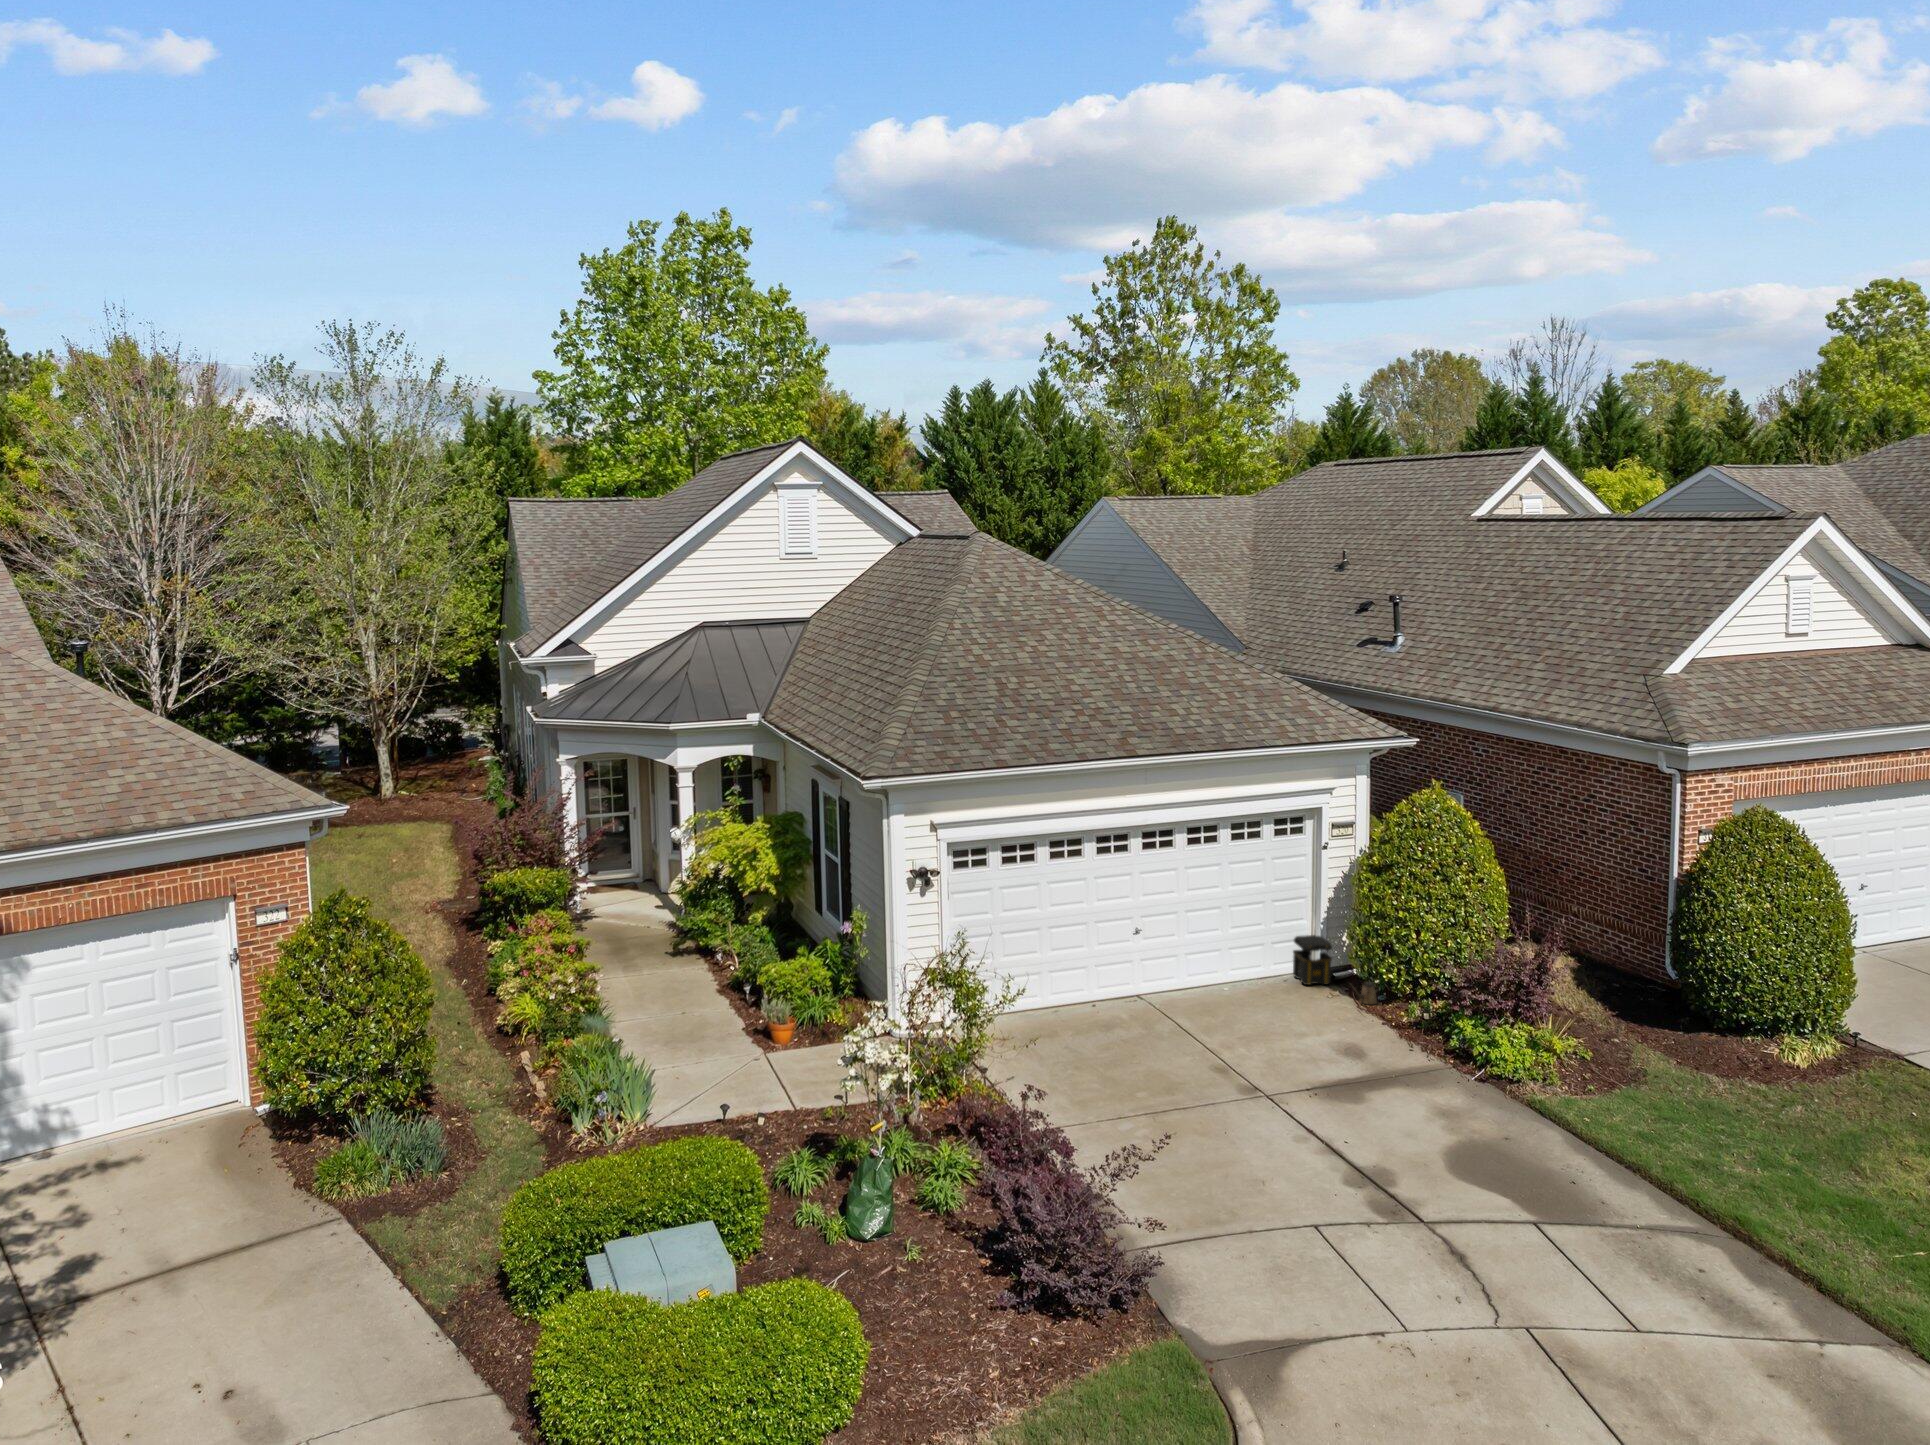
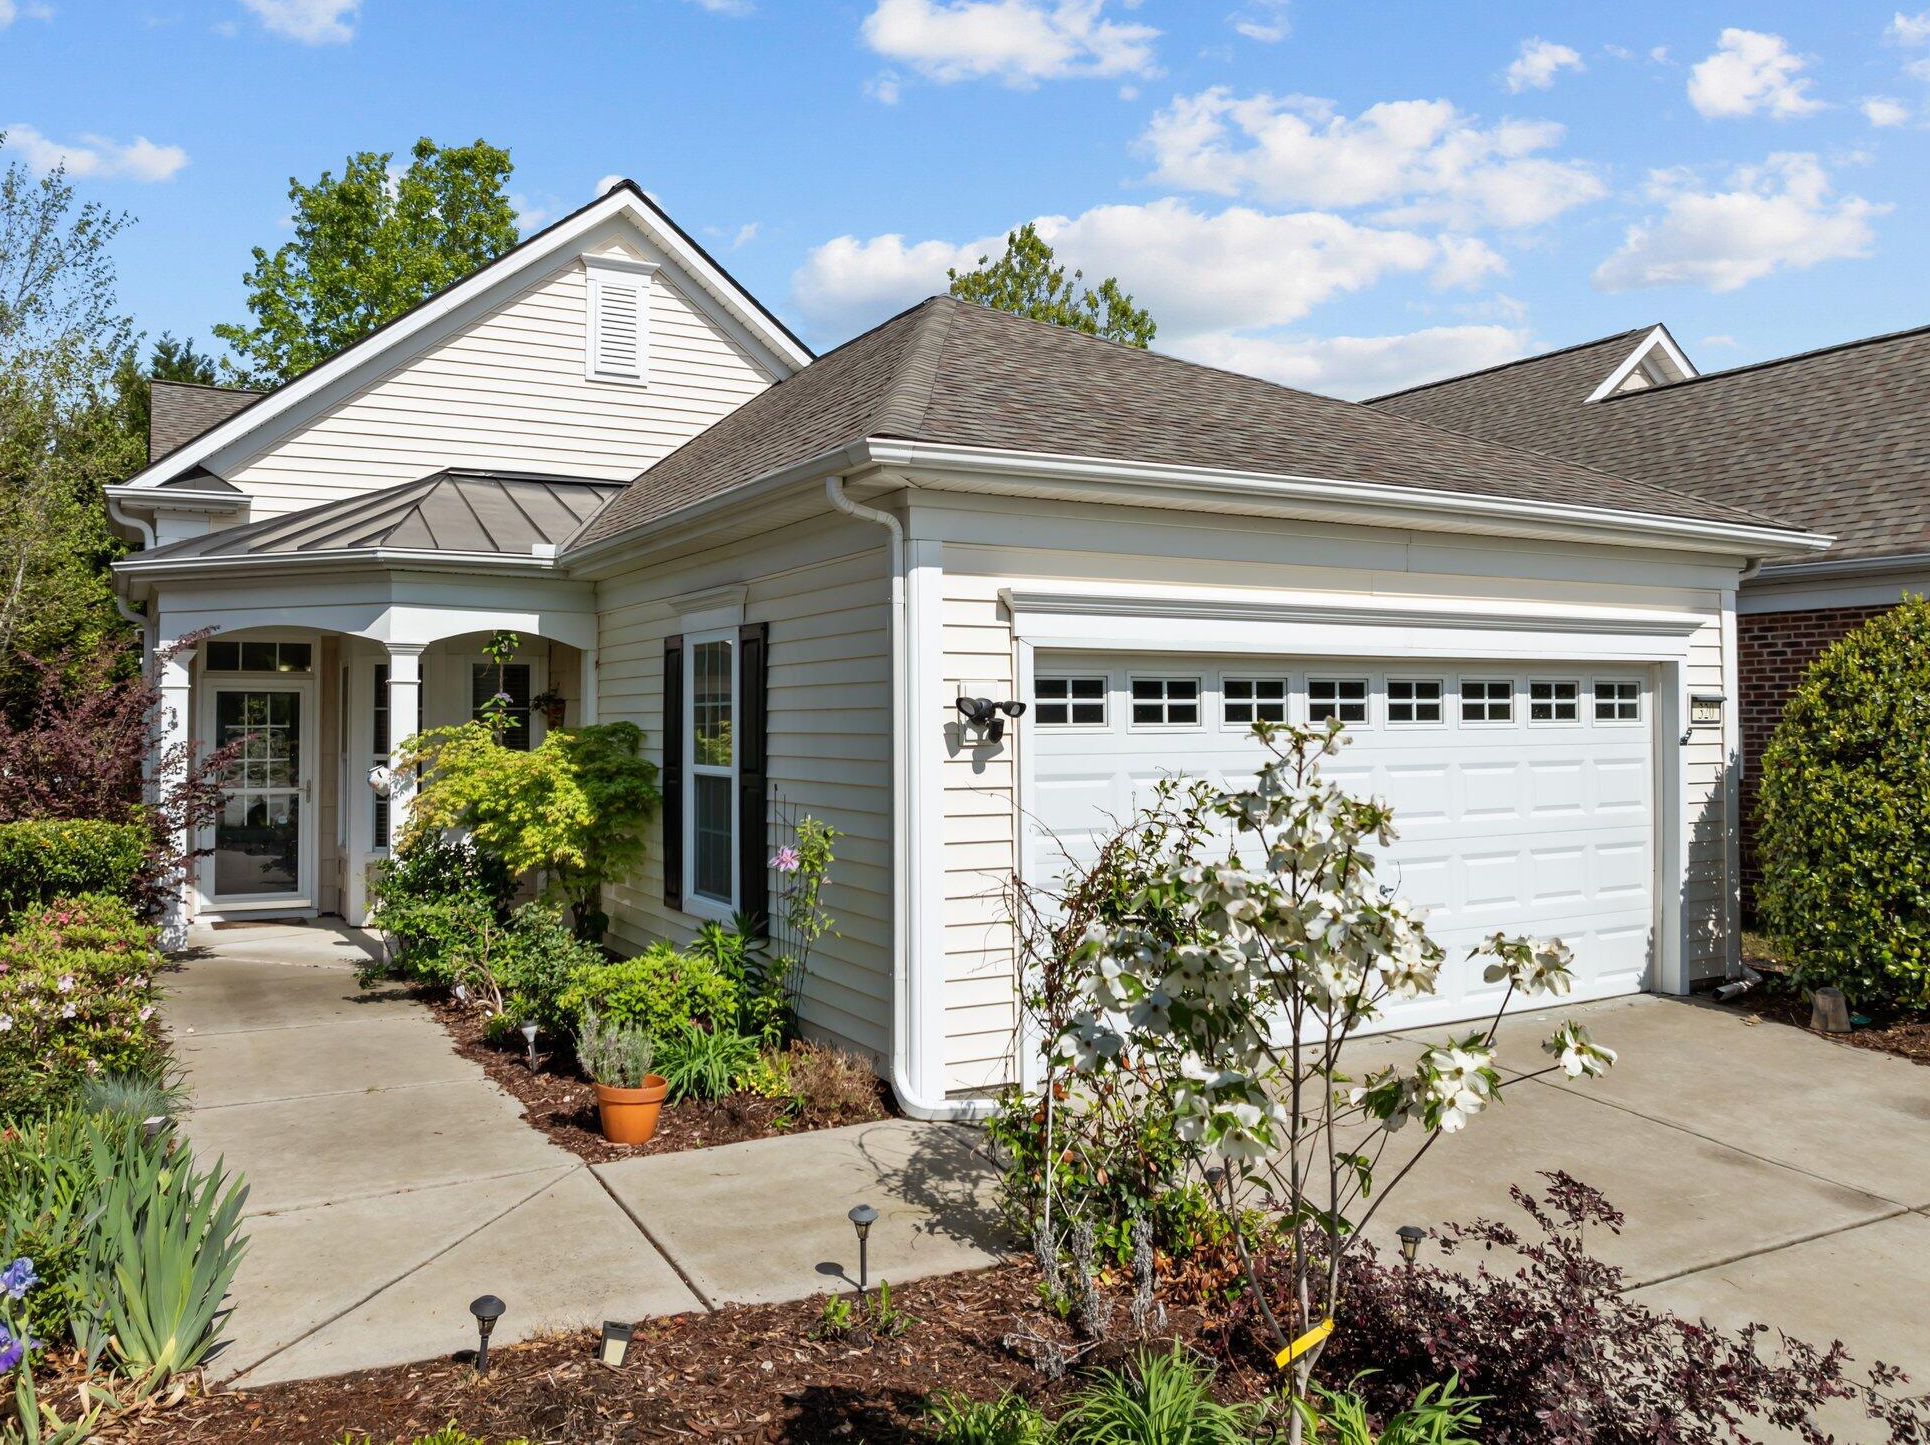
toolbox: present [1293,935,1332,985] -> none [1632,915,1722,1009]

